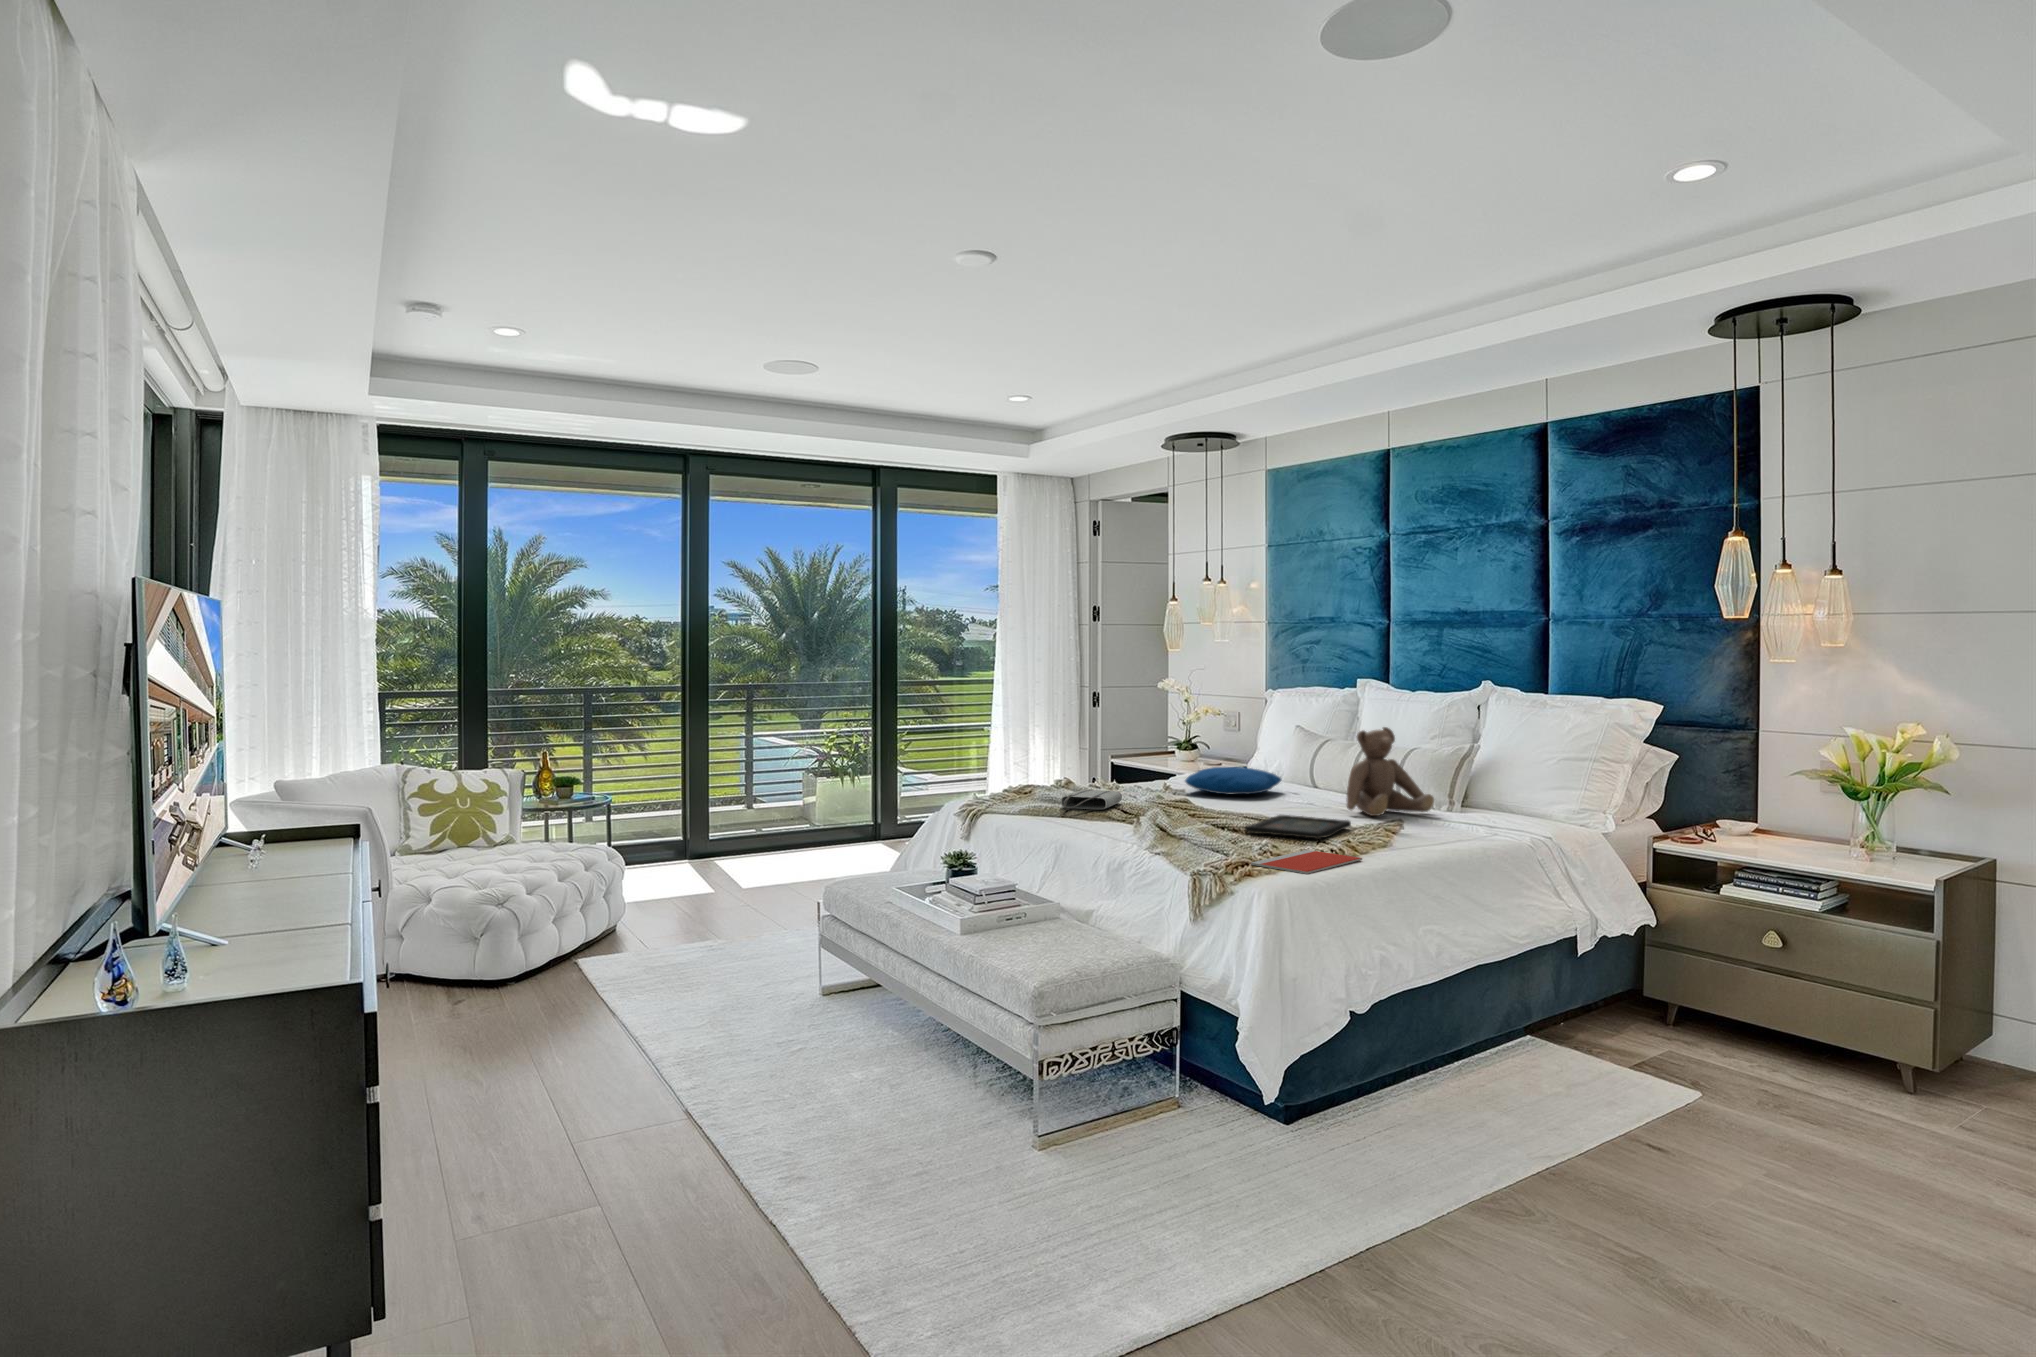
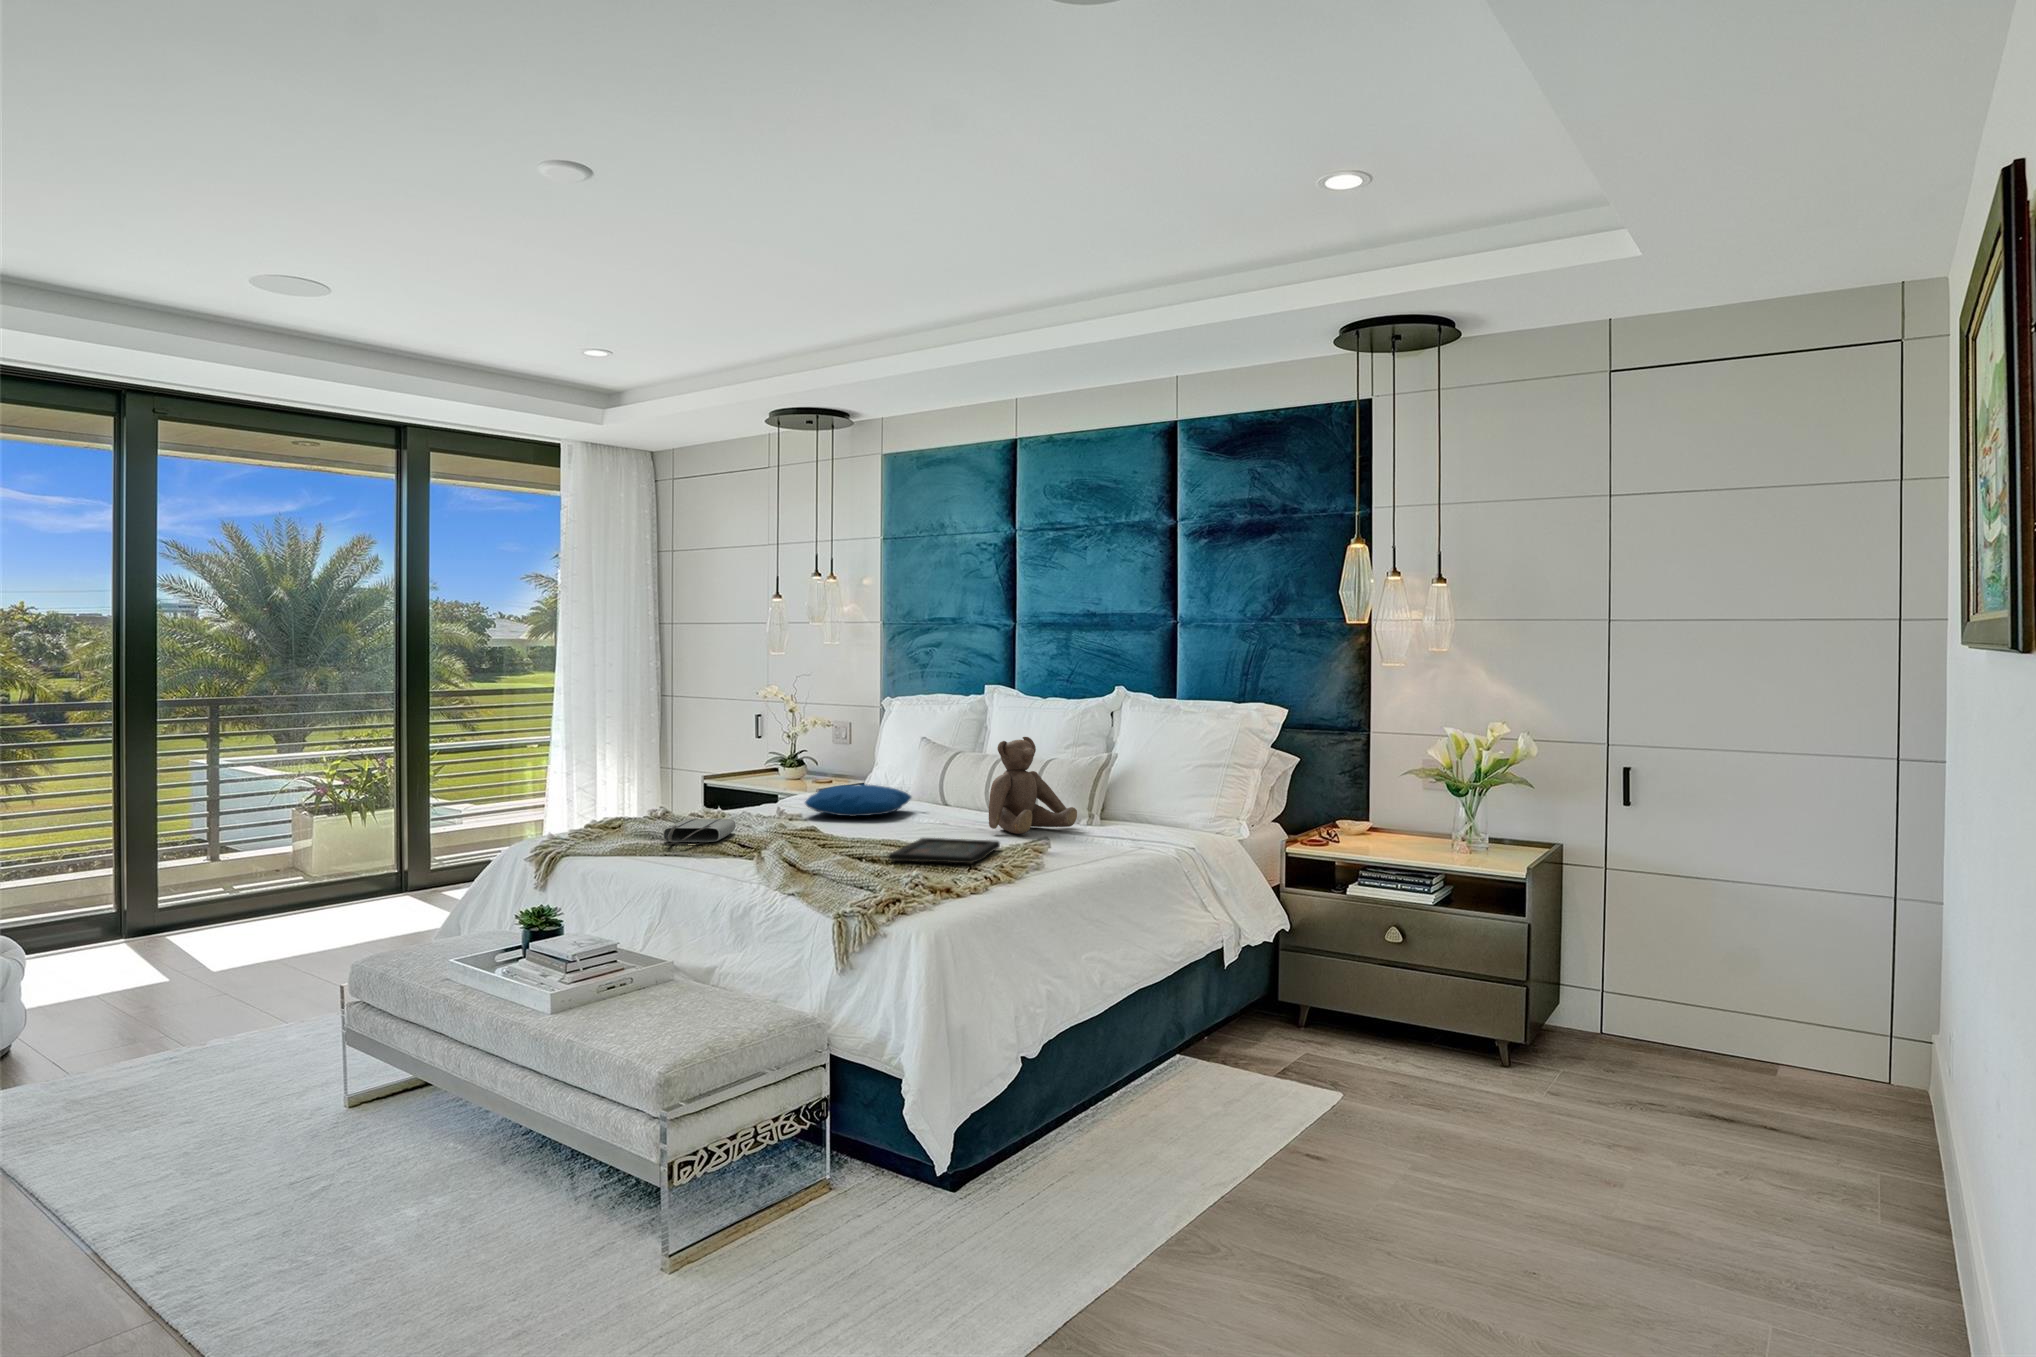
notebook: present [1251,850,1362,874] -> none [908,878,1026,907]

